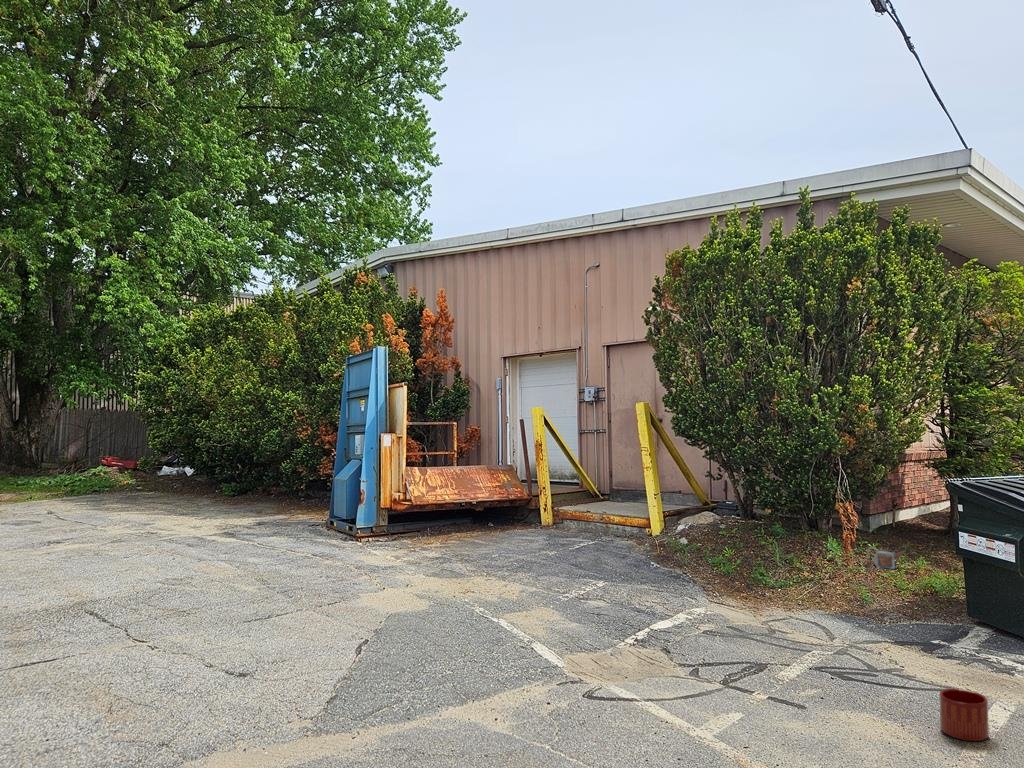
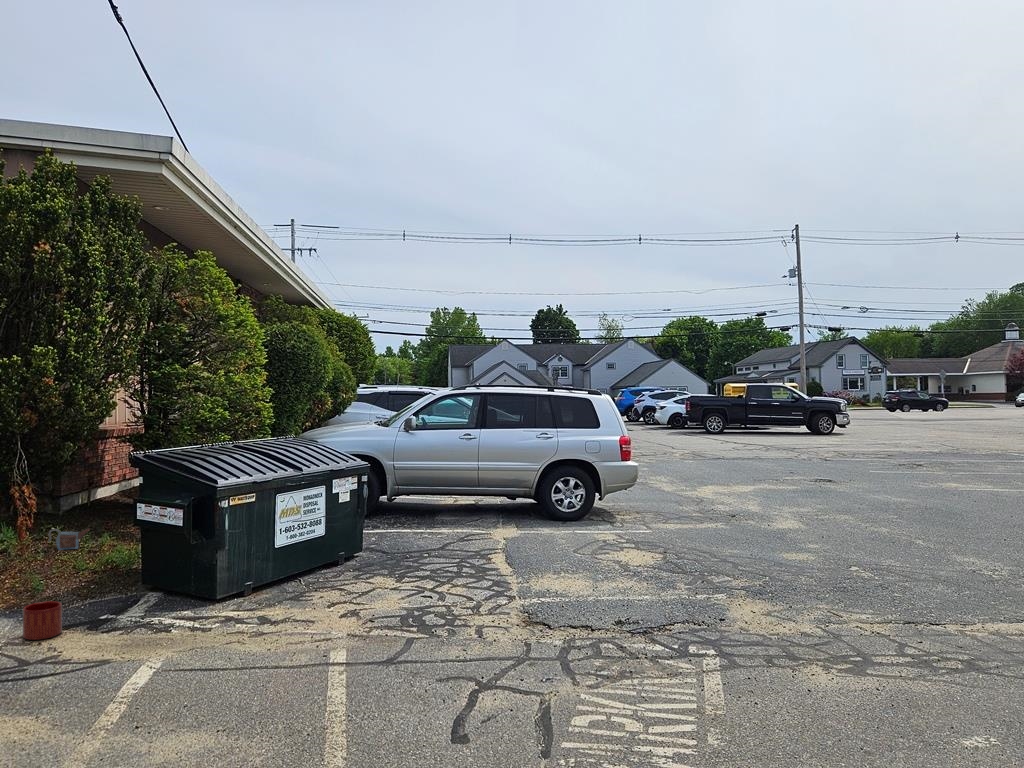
planter: present [940,689,989,741] -> present [23,601,62,640]

